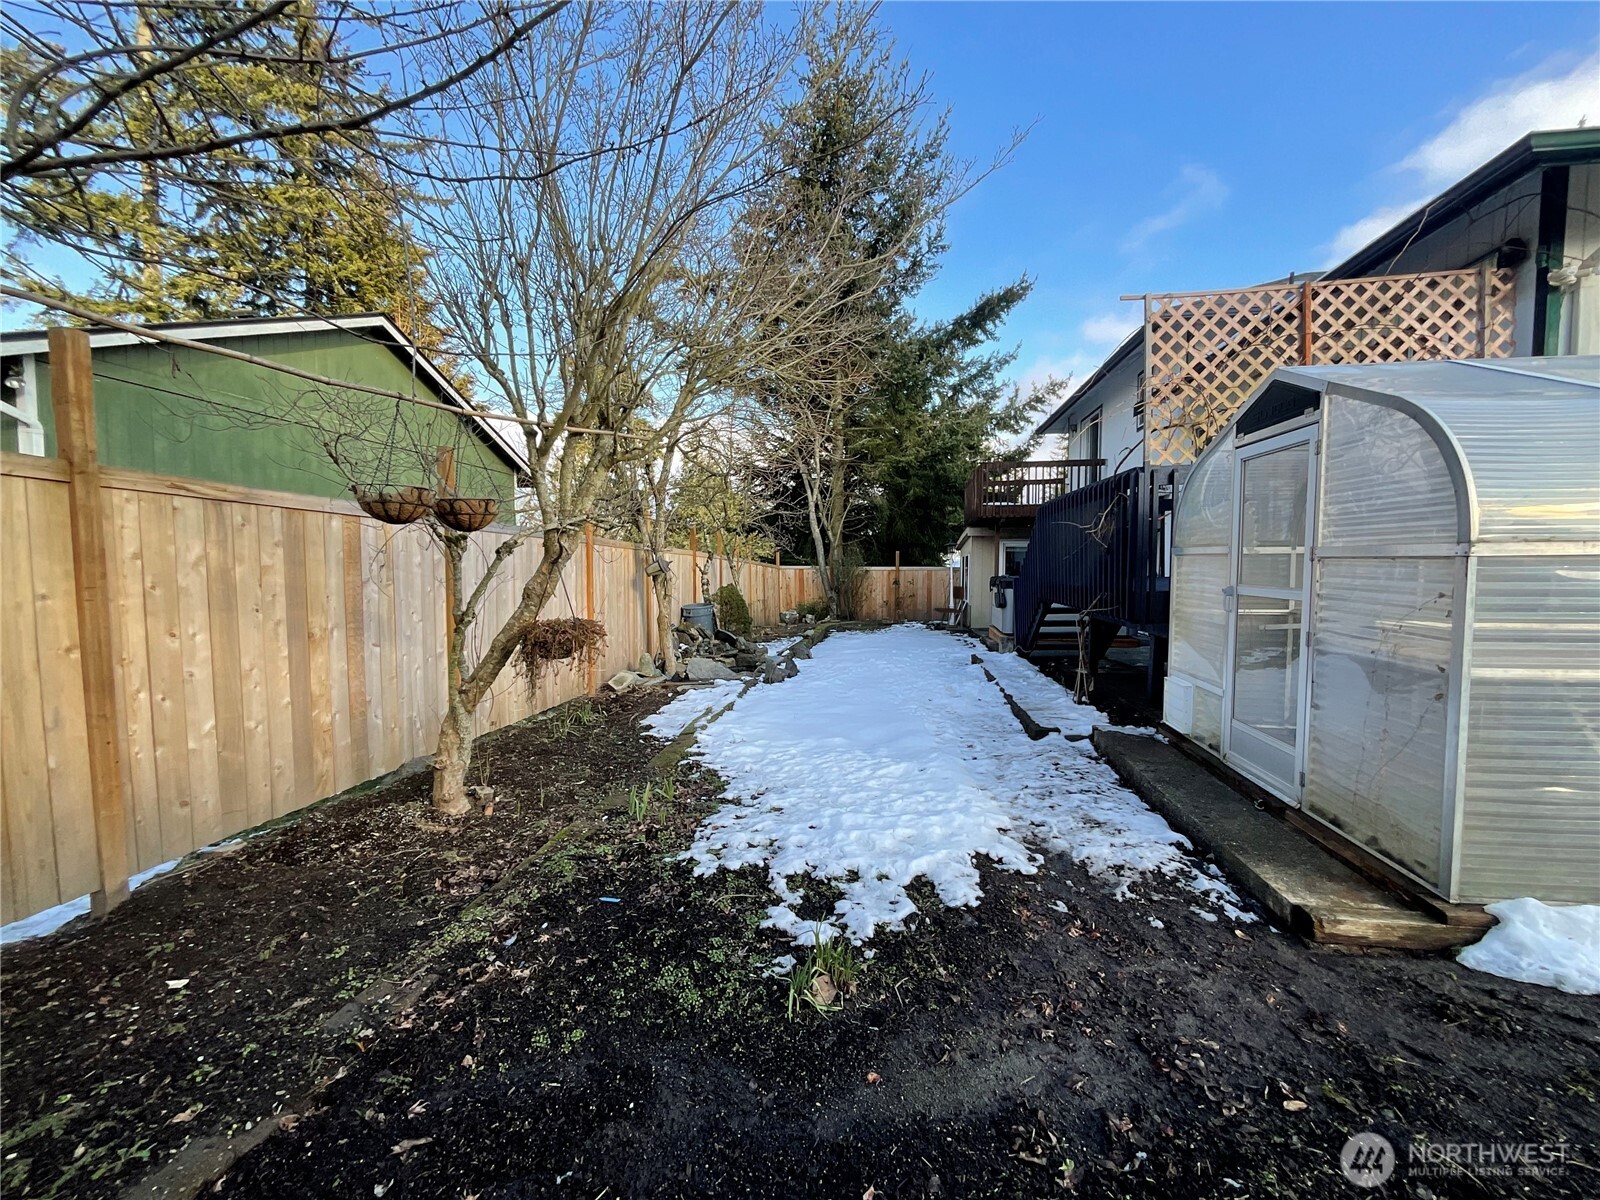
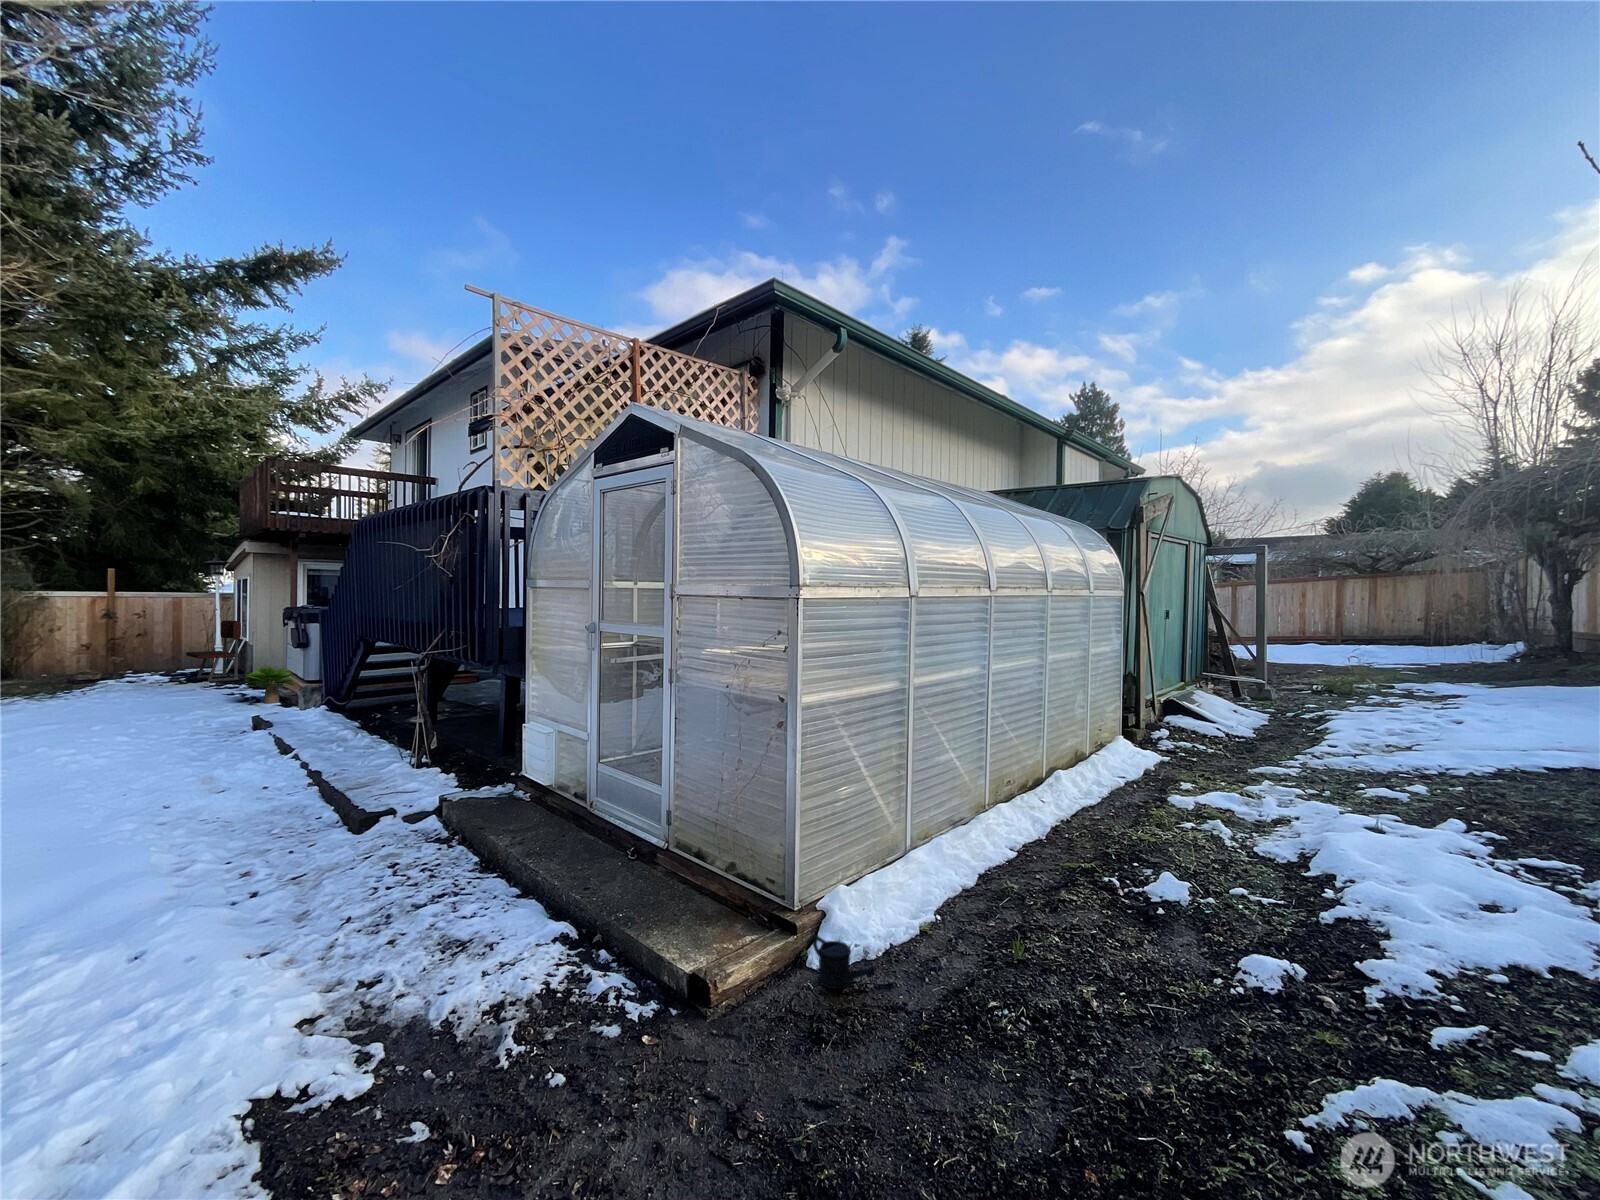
potted plant: none [965,618,1001,648] -> present [246,666,298,703]
watering can: none [1463,929,1546,993] -> present [813,936,876,989]

